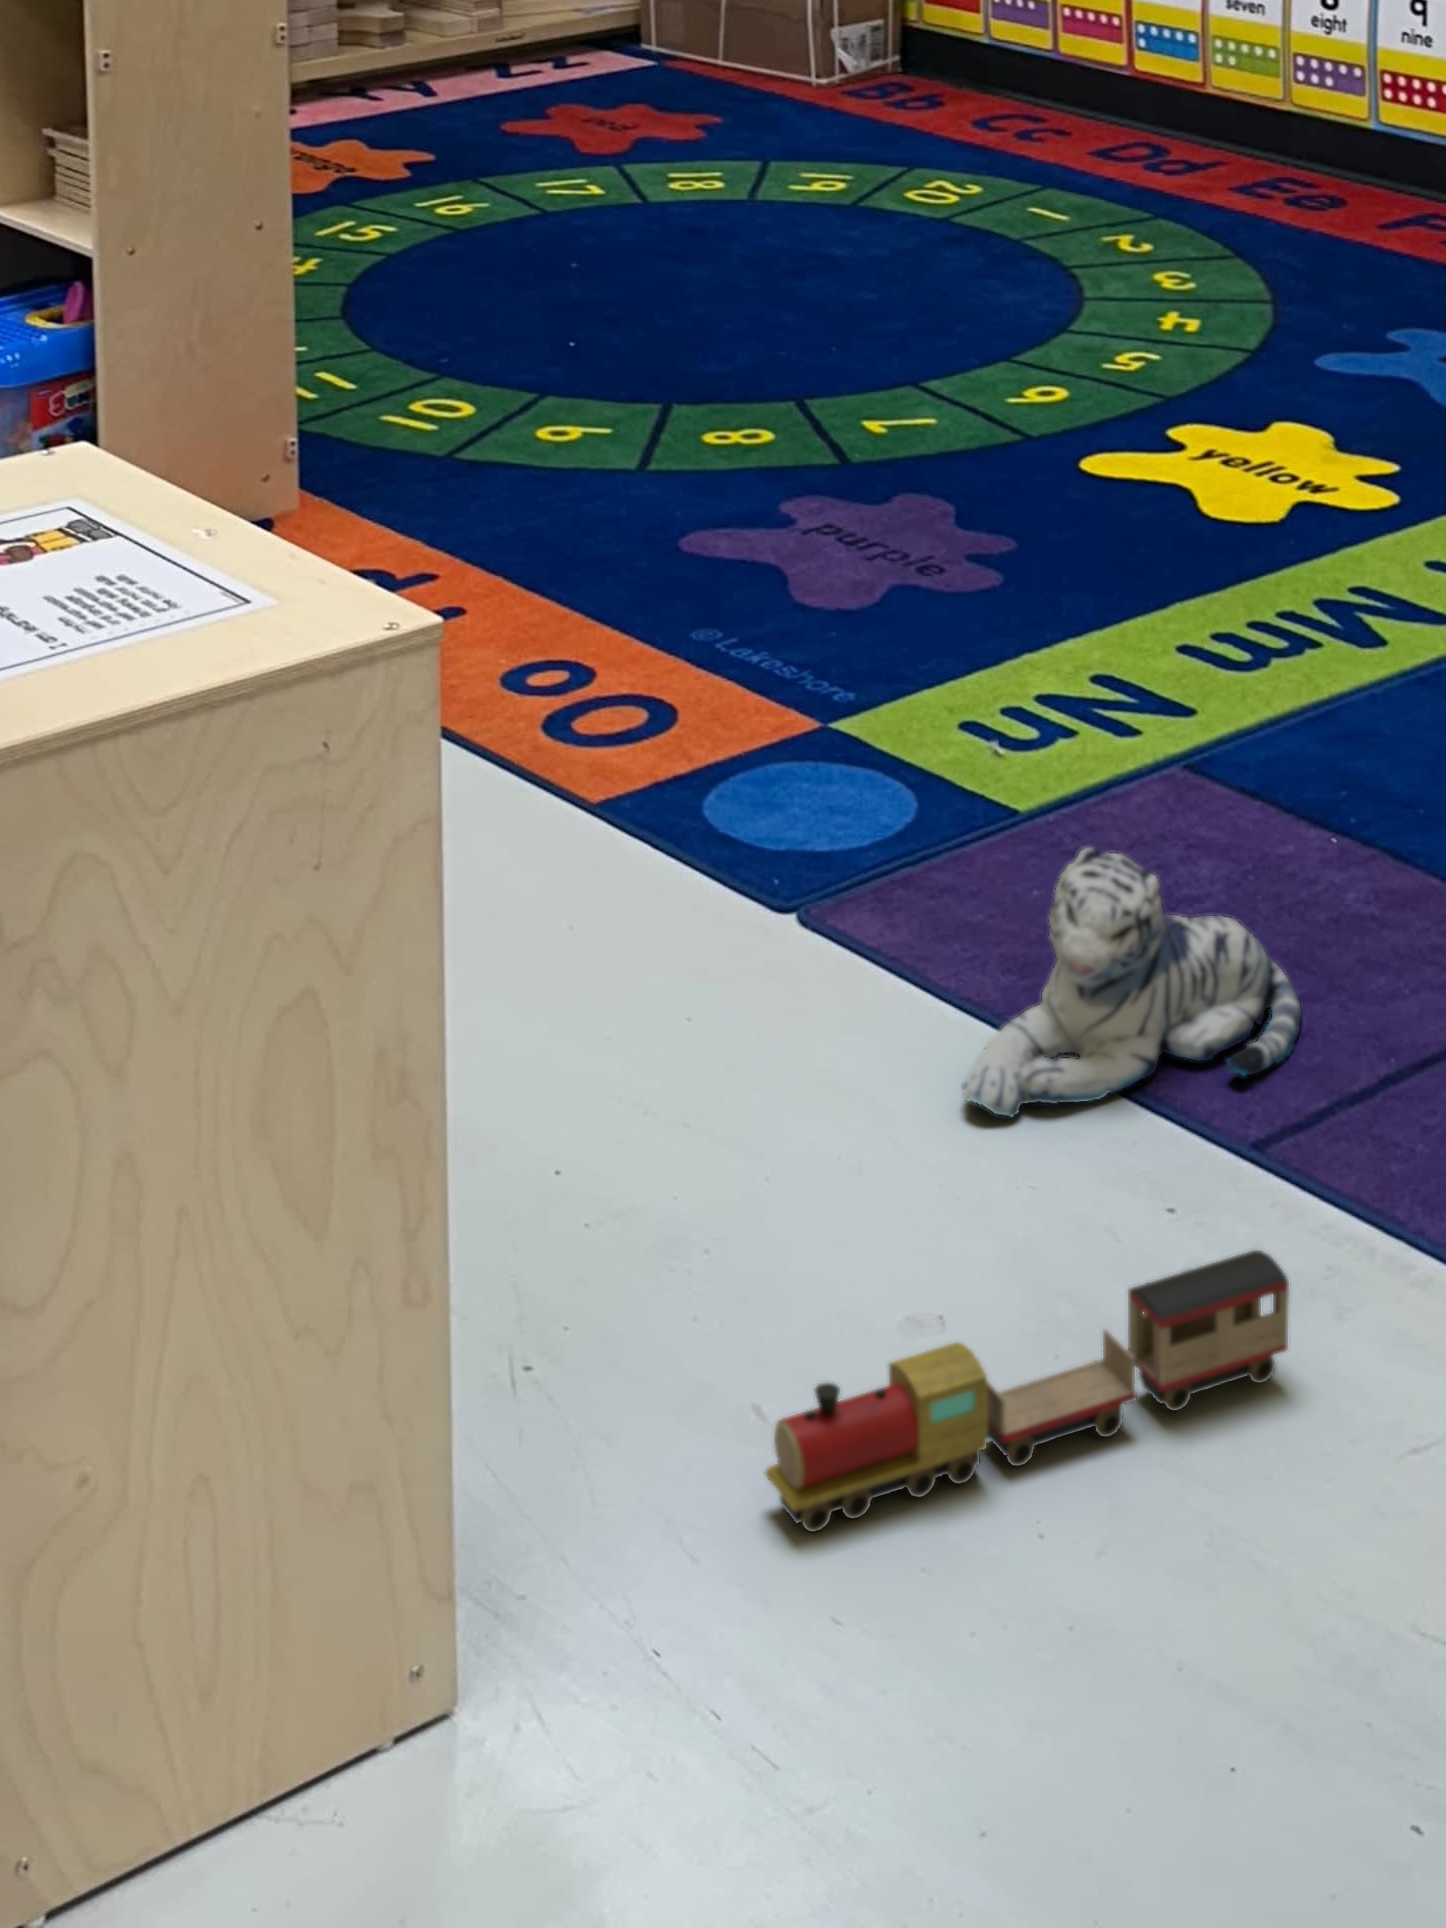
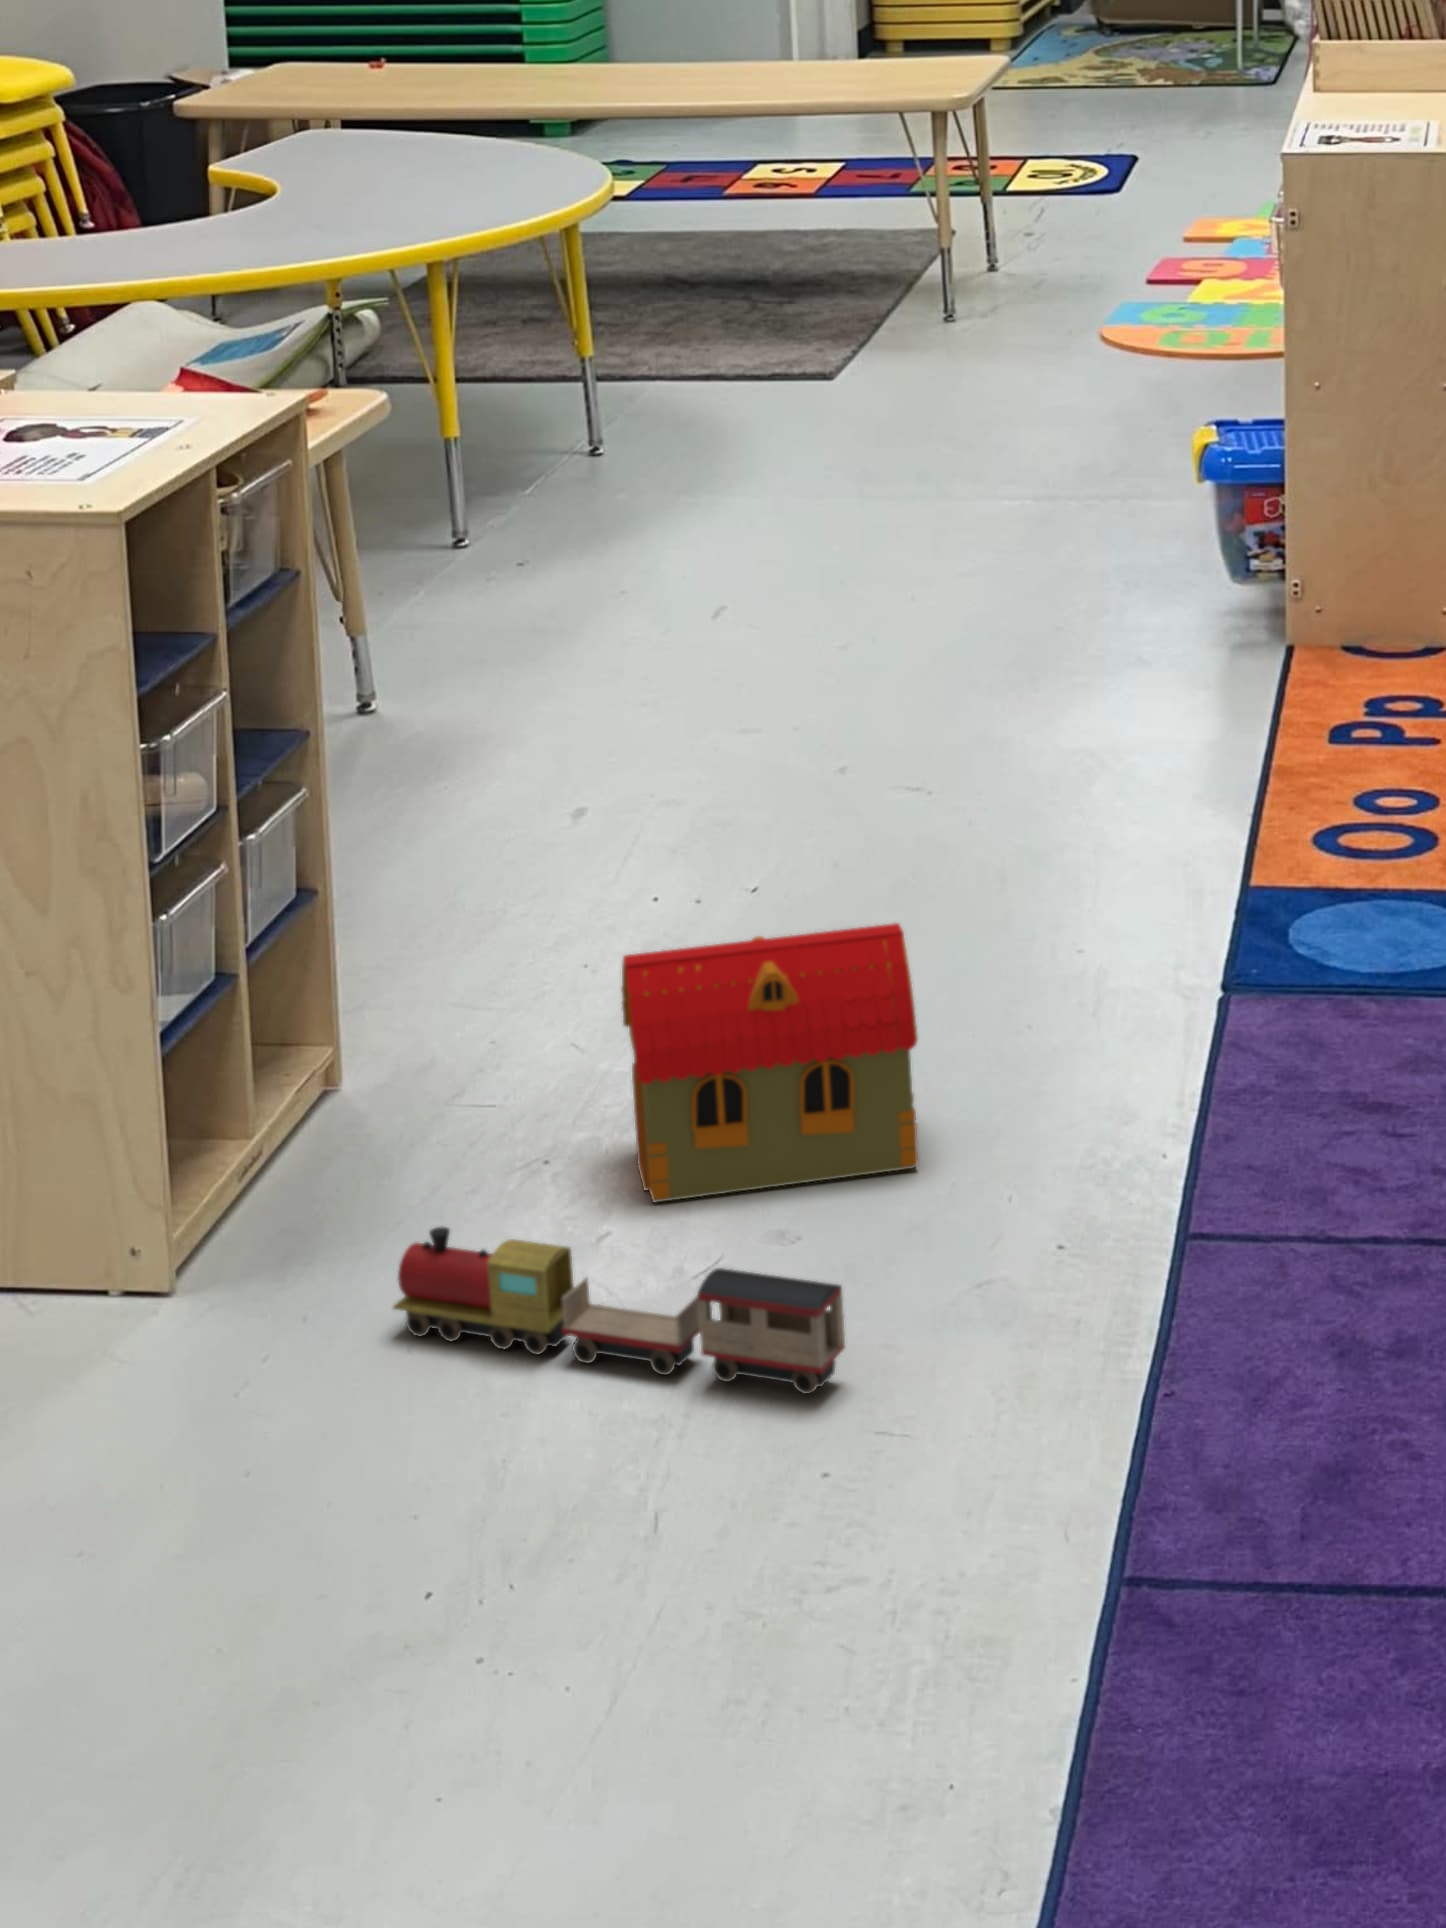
plush toy: present [962,848,1301,1117] -> none [997,981,1388,1237]
toy house: none [583,878,890,1290] -> present [621,923,918,1203]

